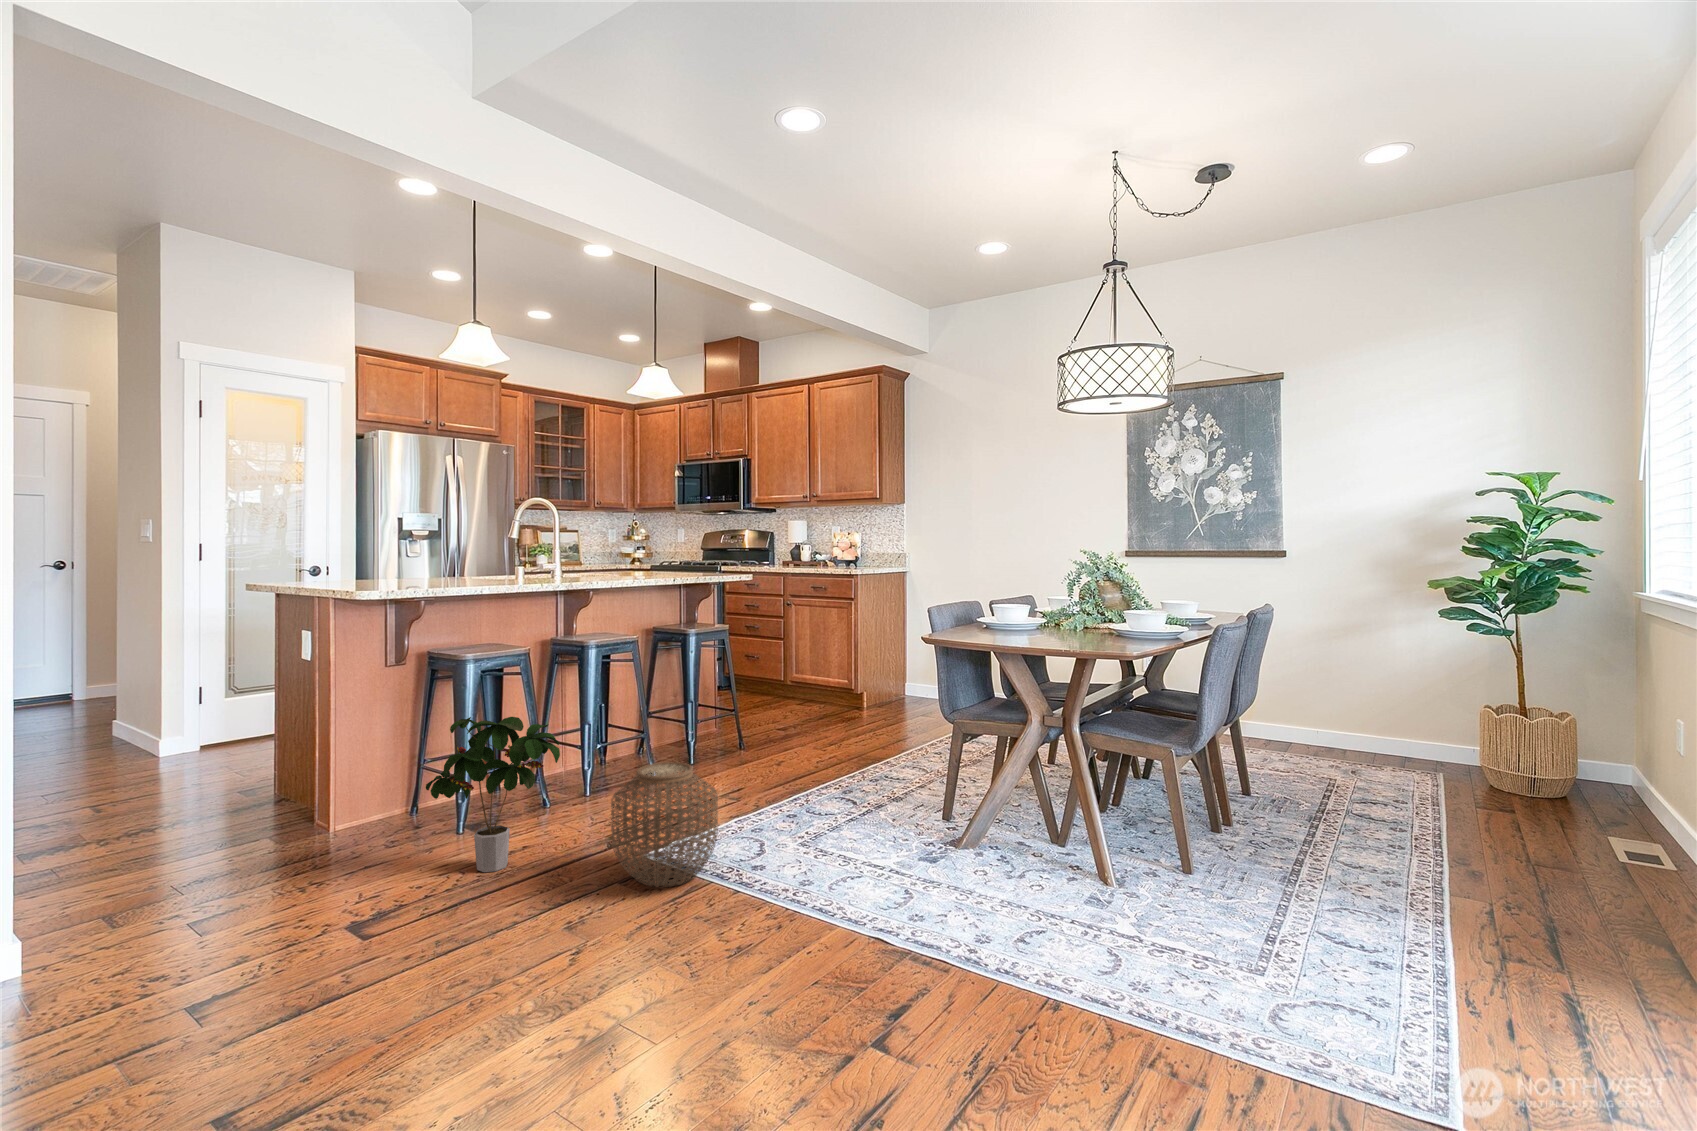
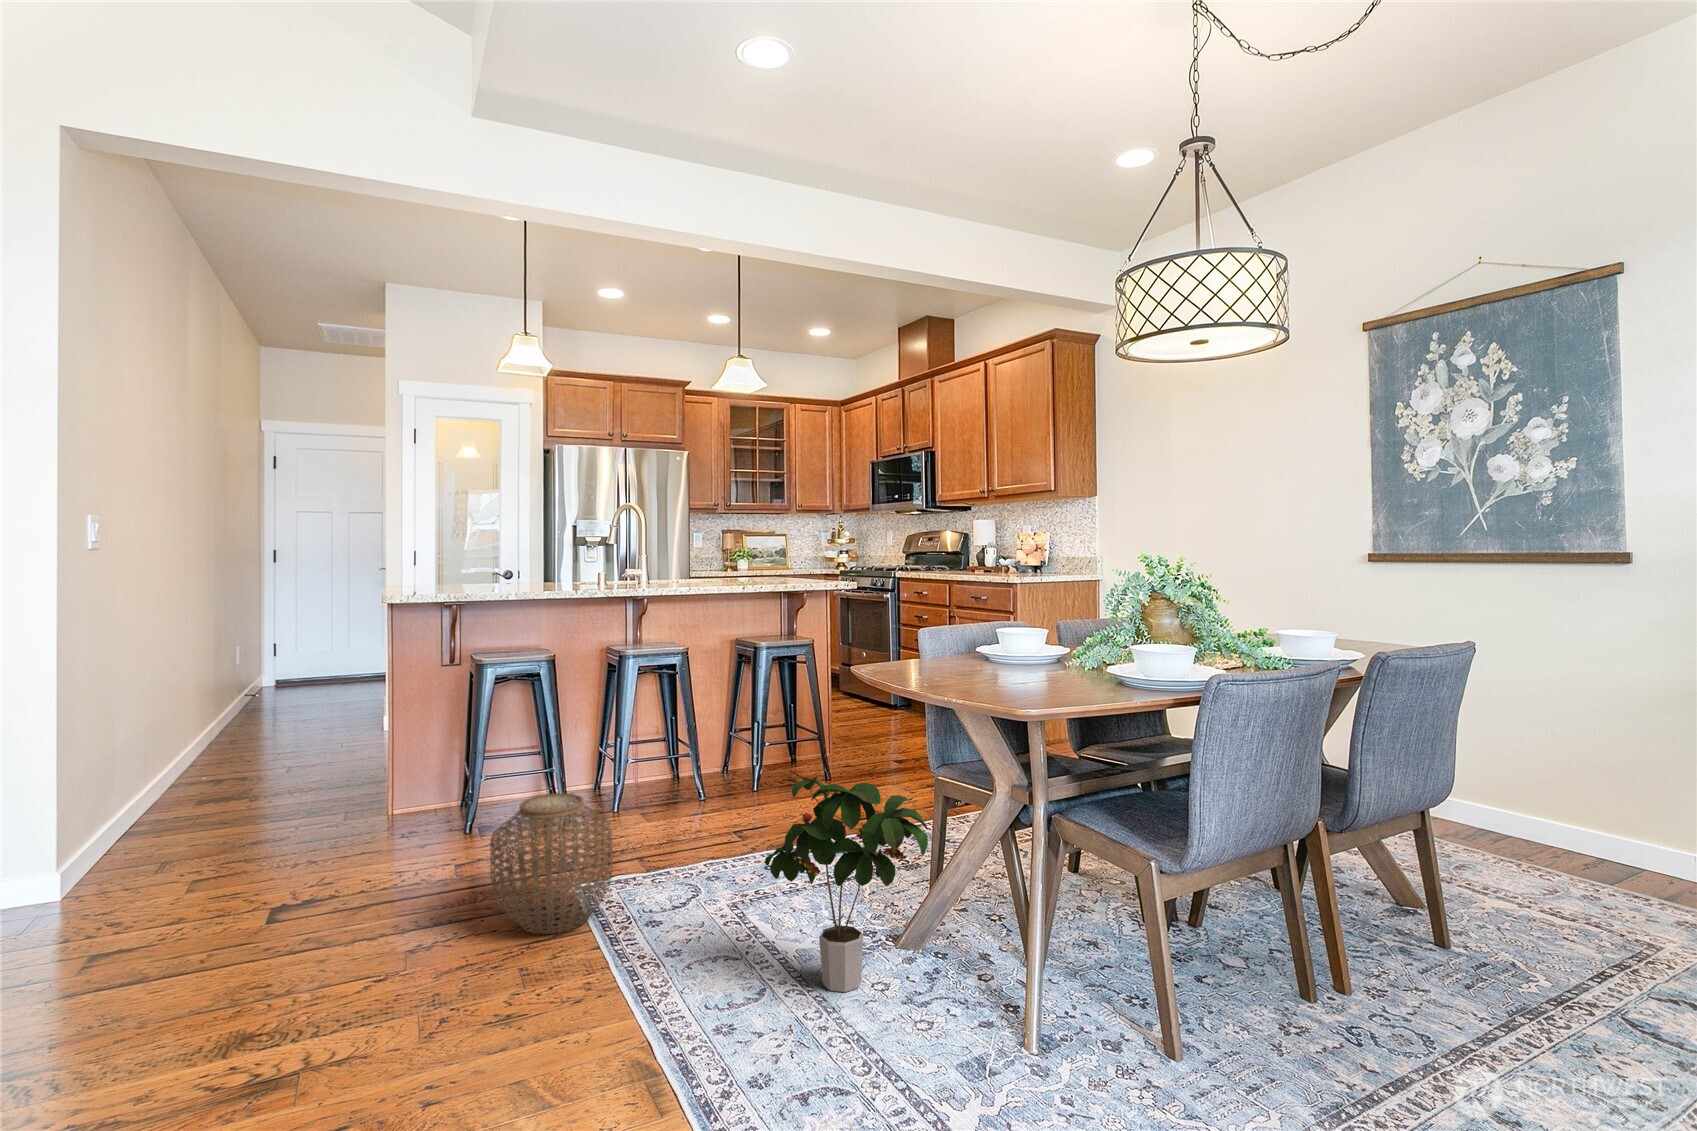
potted plant: present [426,717,560,872] -> present [765,776,928,992]

